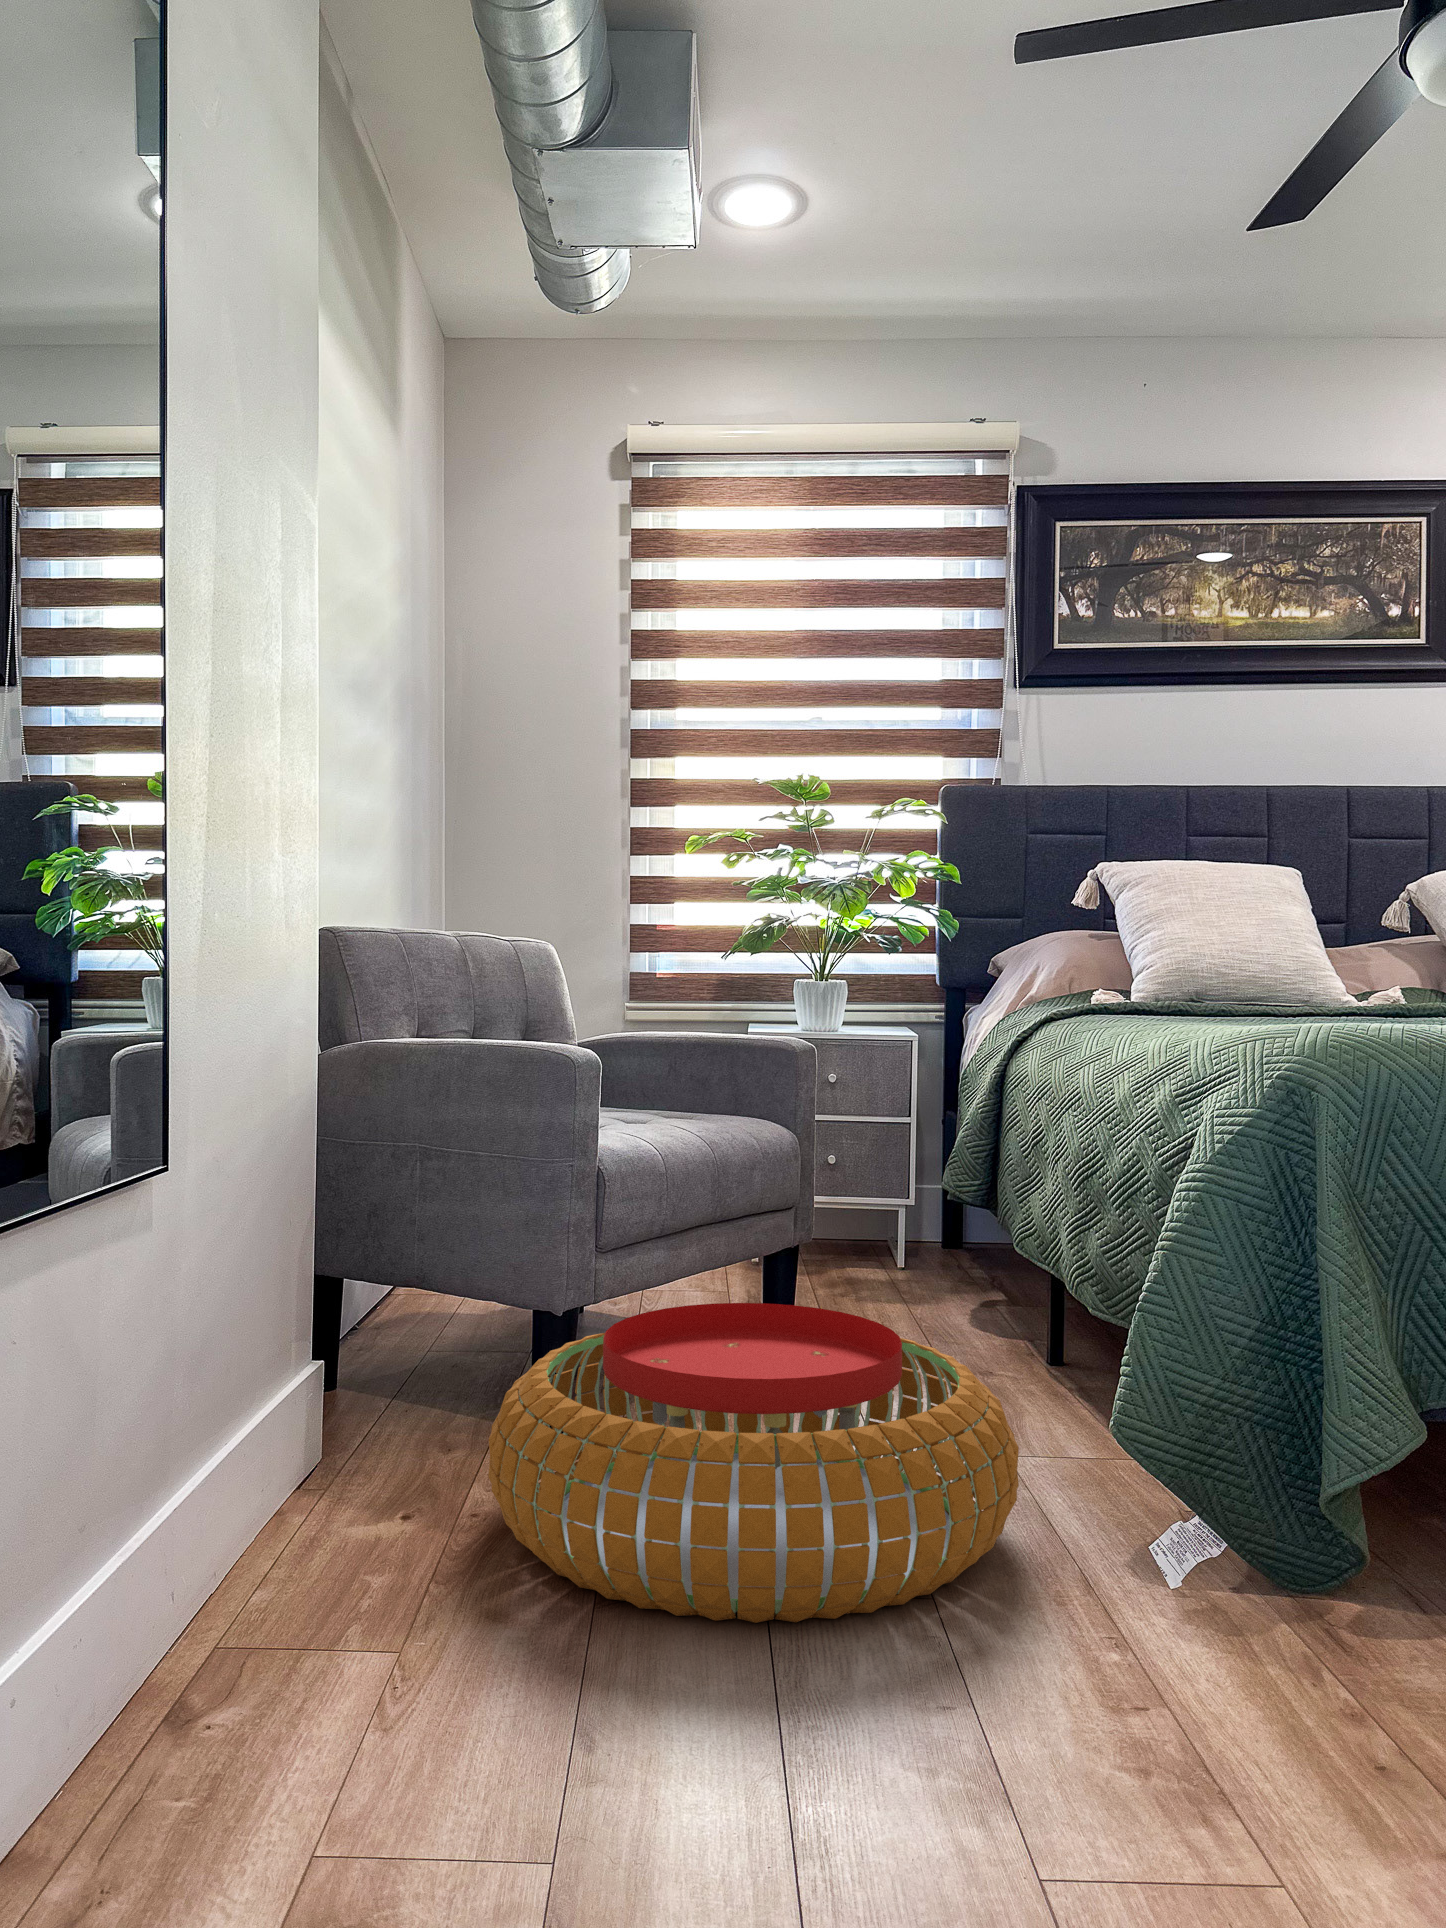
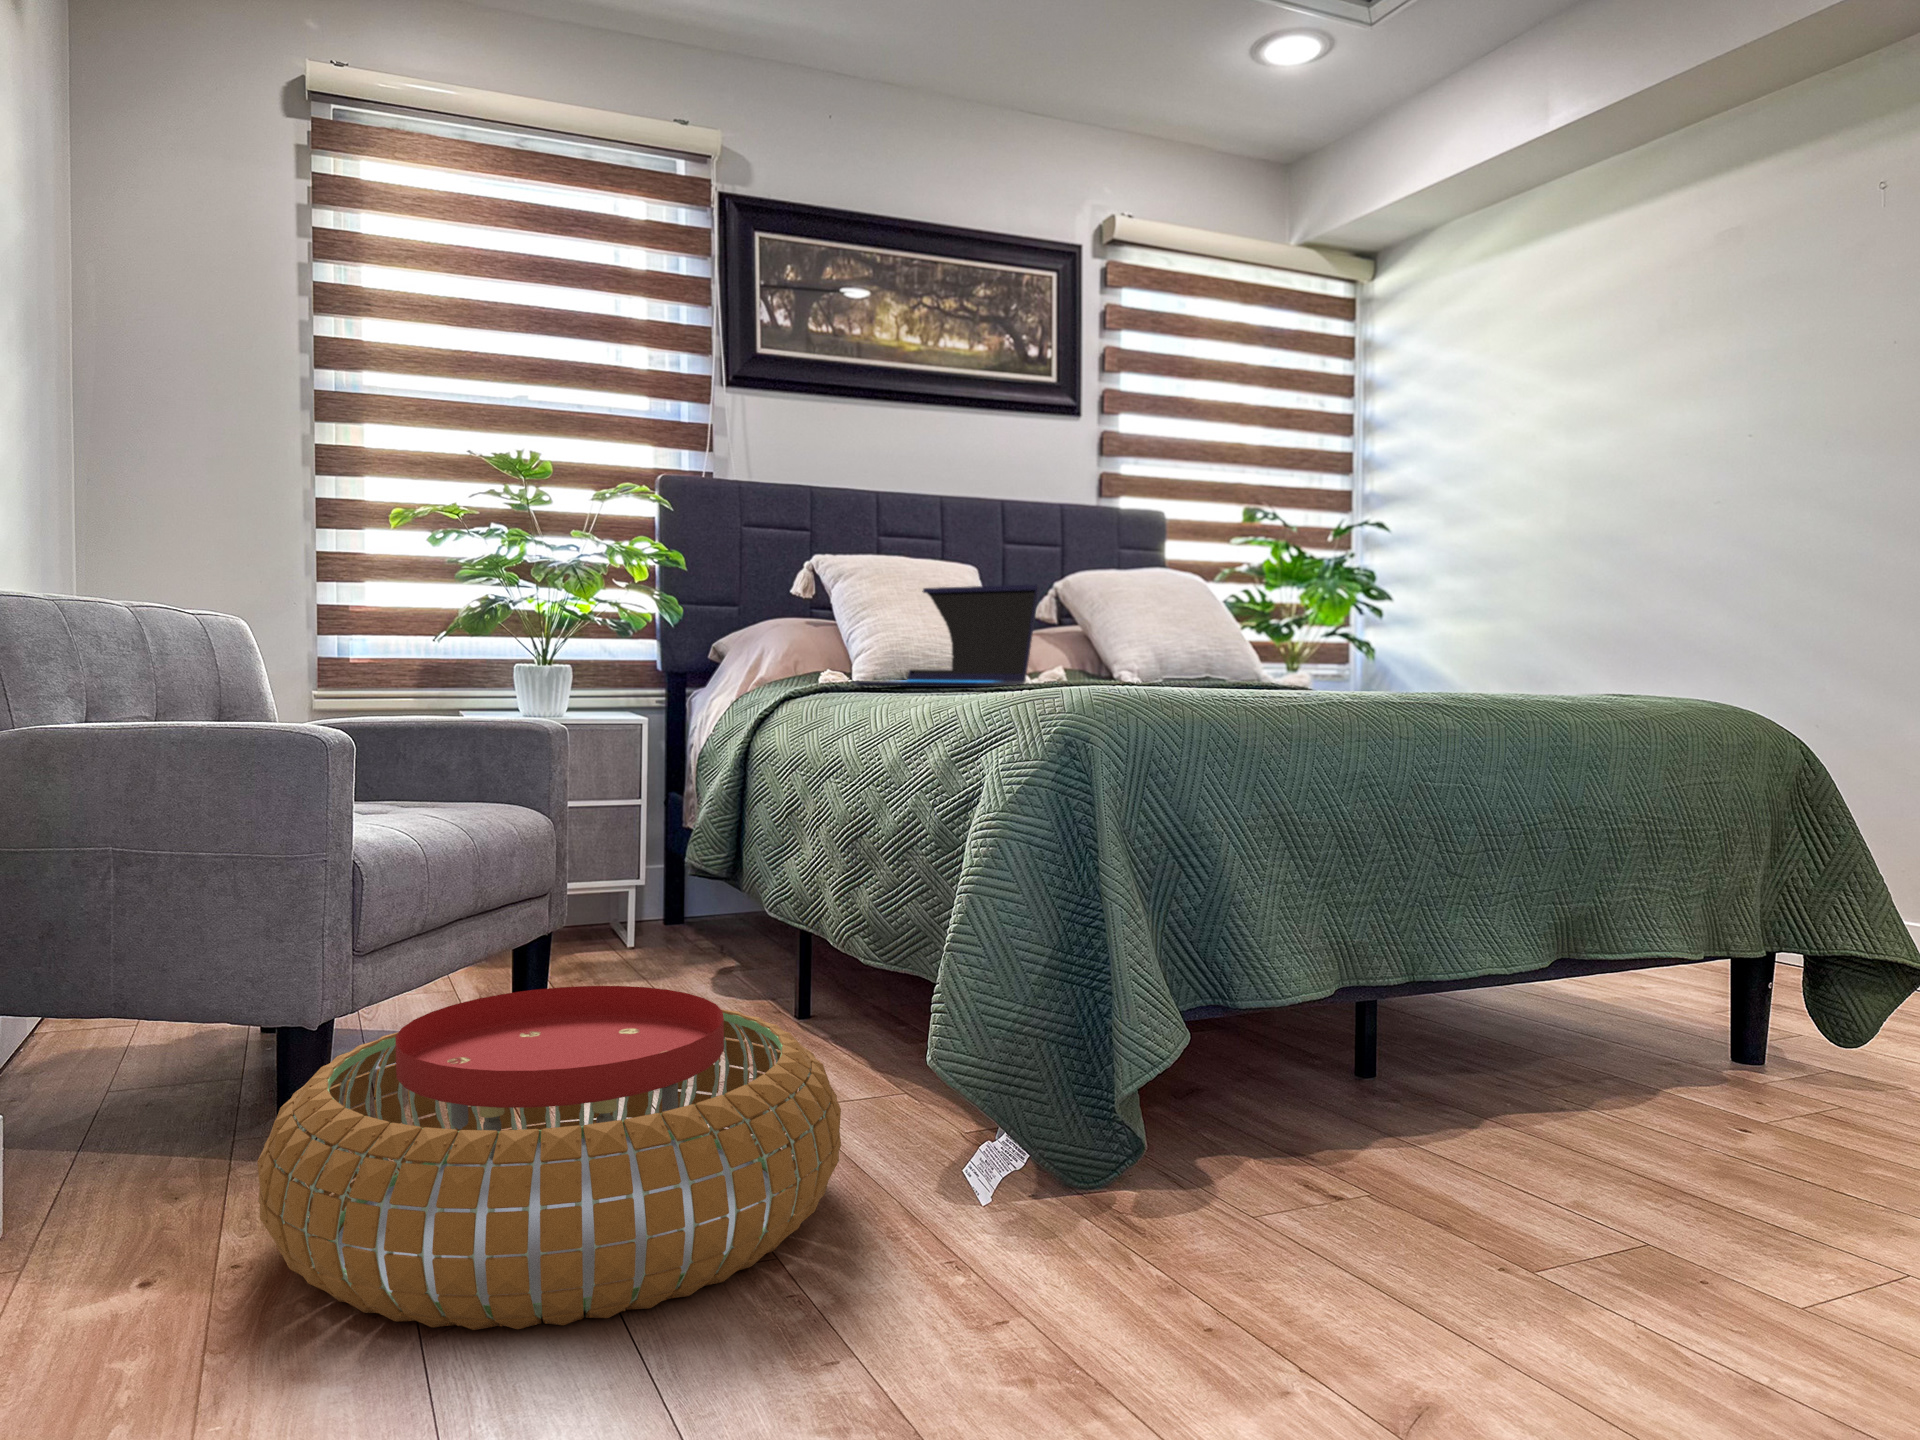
laptop: none [1133,894,1365,1013] -> present [852,584,1039,687]

